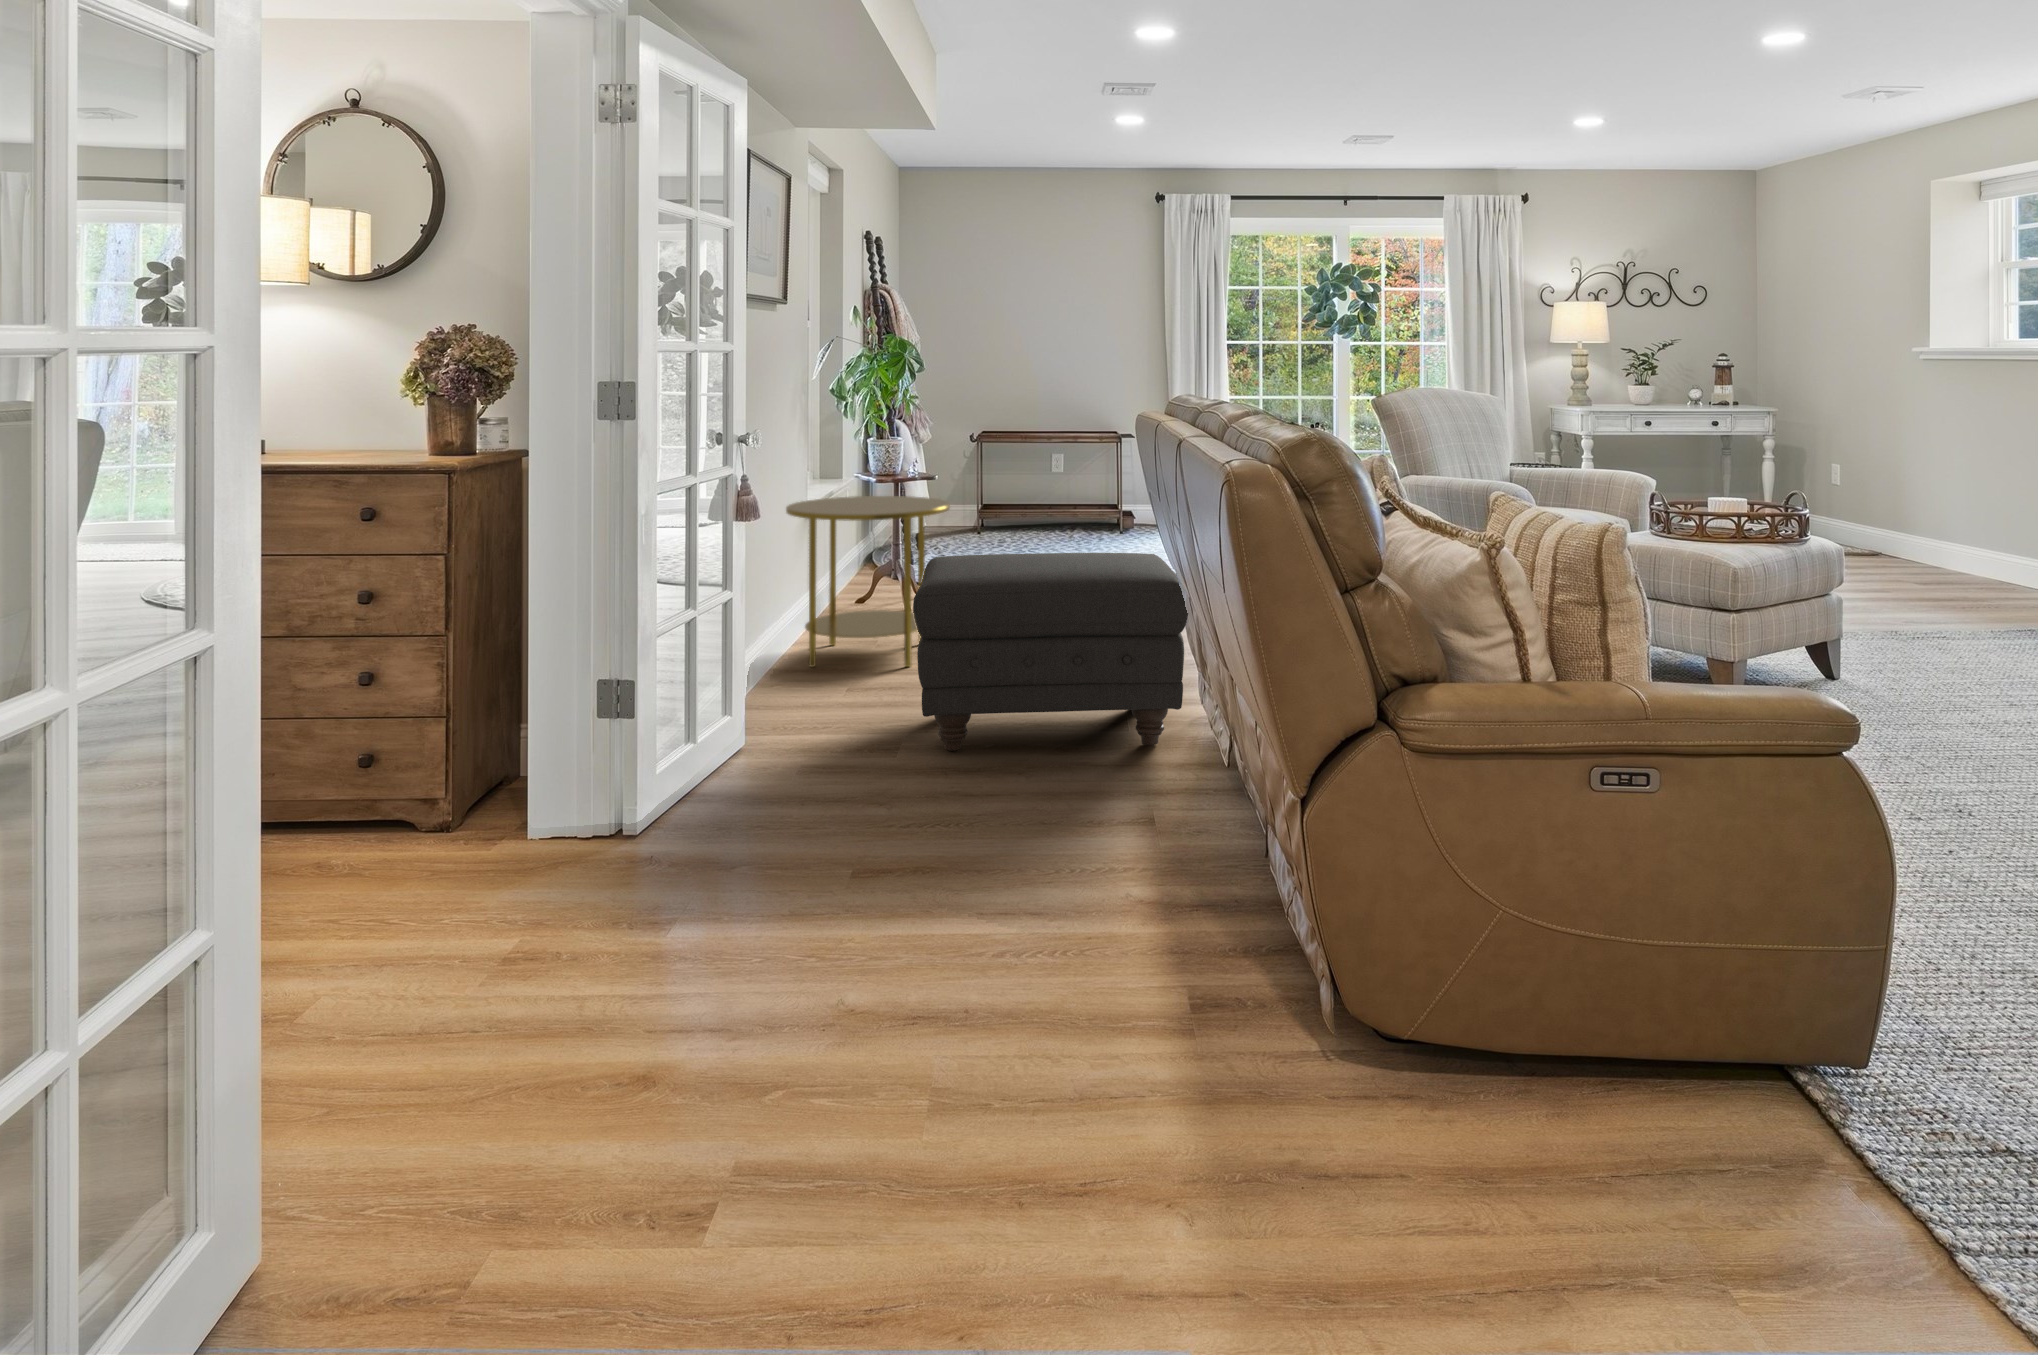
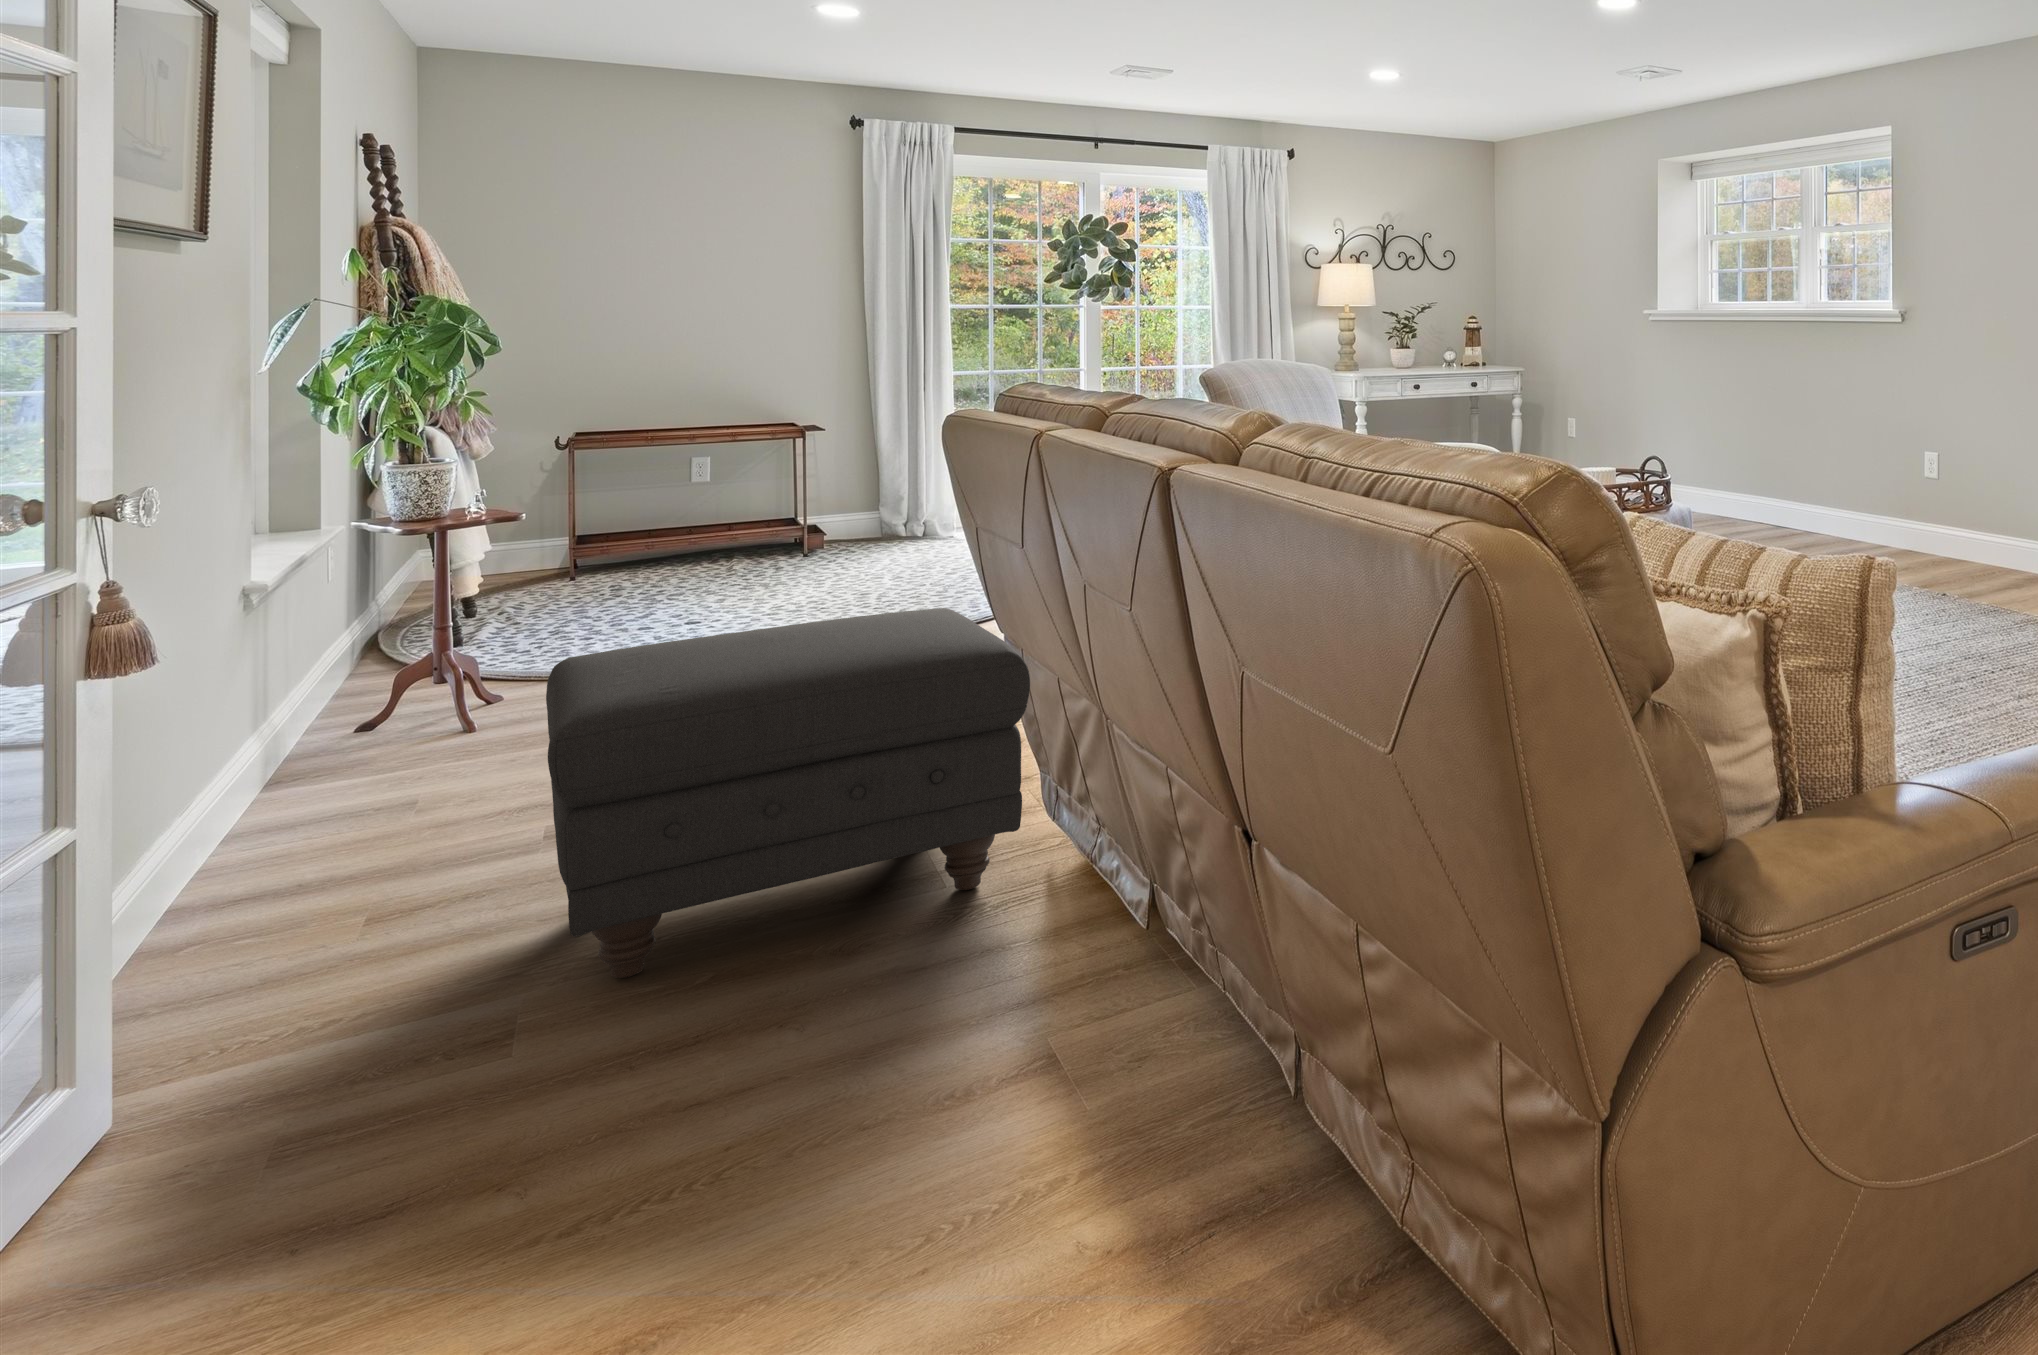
side table: present [786,496,950,667] -> none [219,552,569,865]

